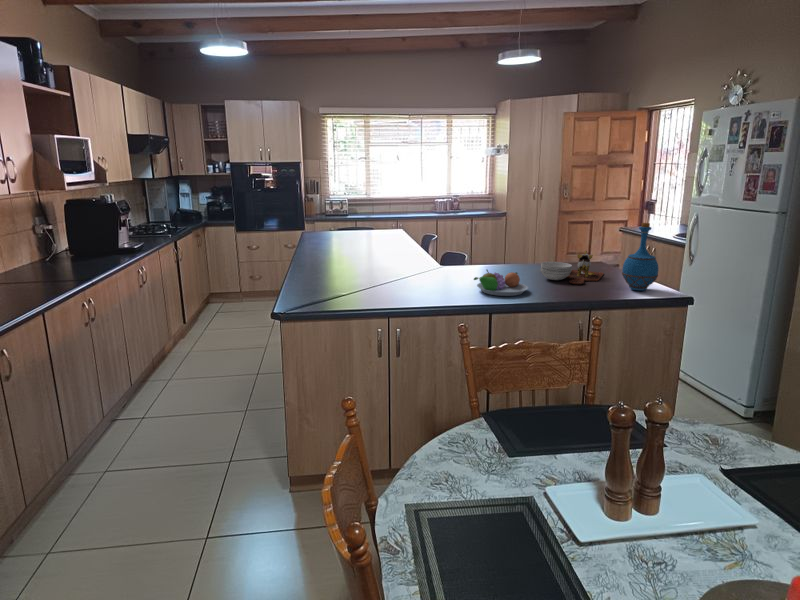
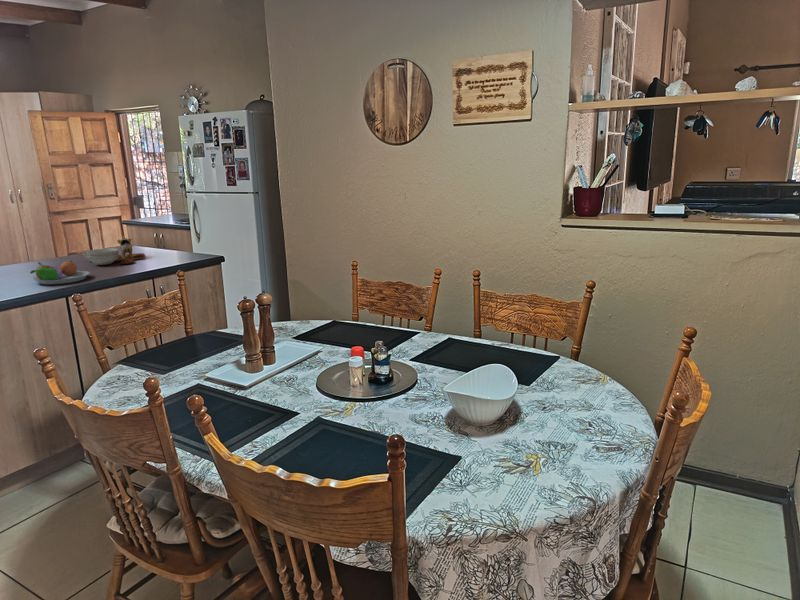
bottle: present [622,223,658,291] -> none [165,204,195,259]

